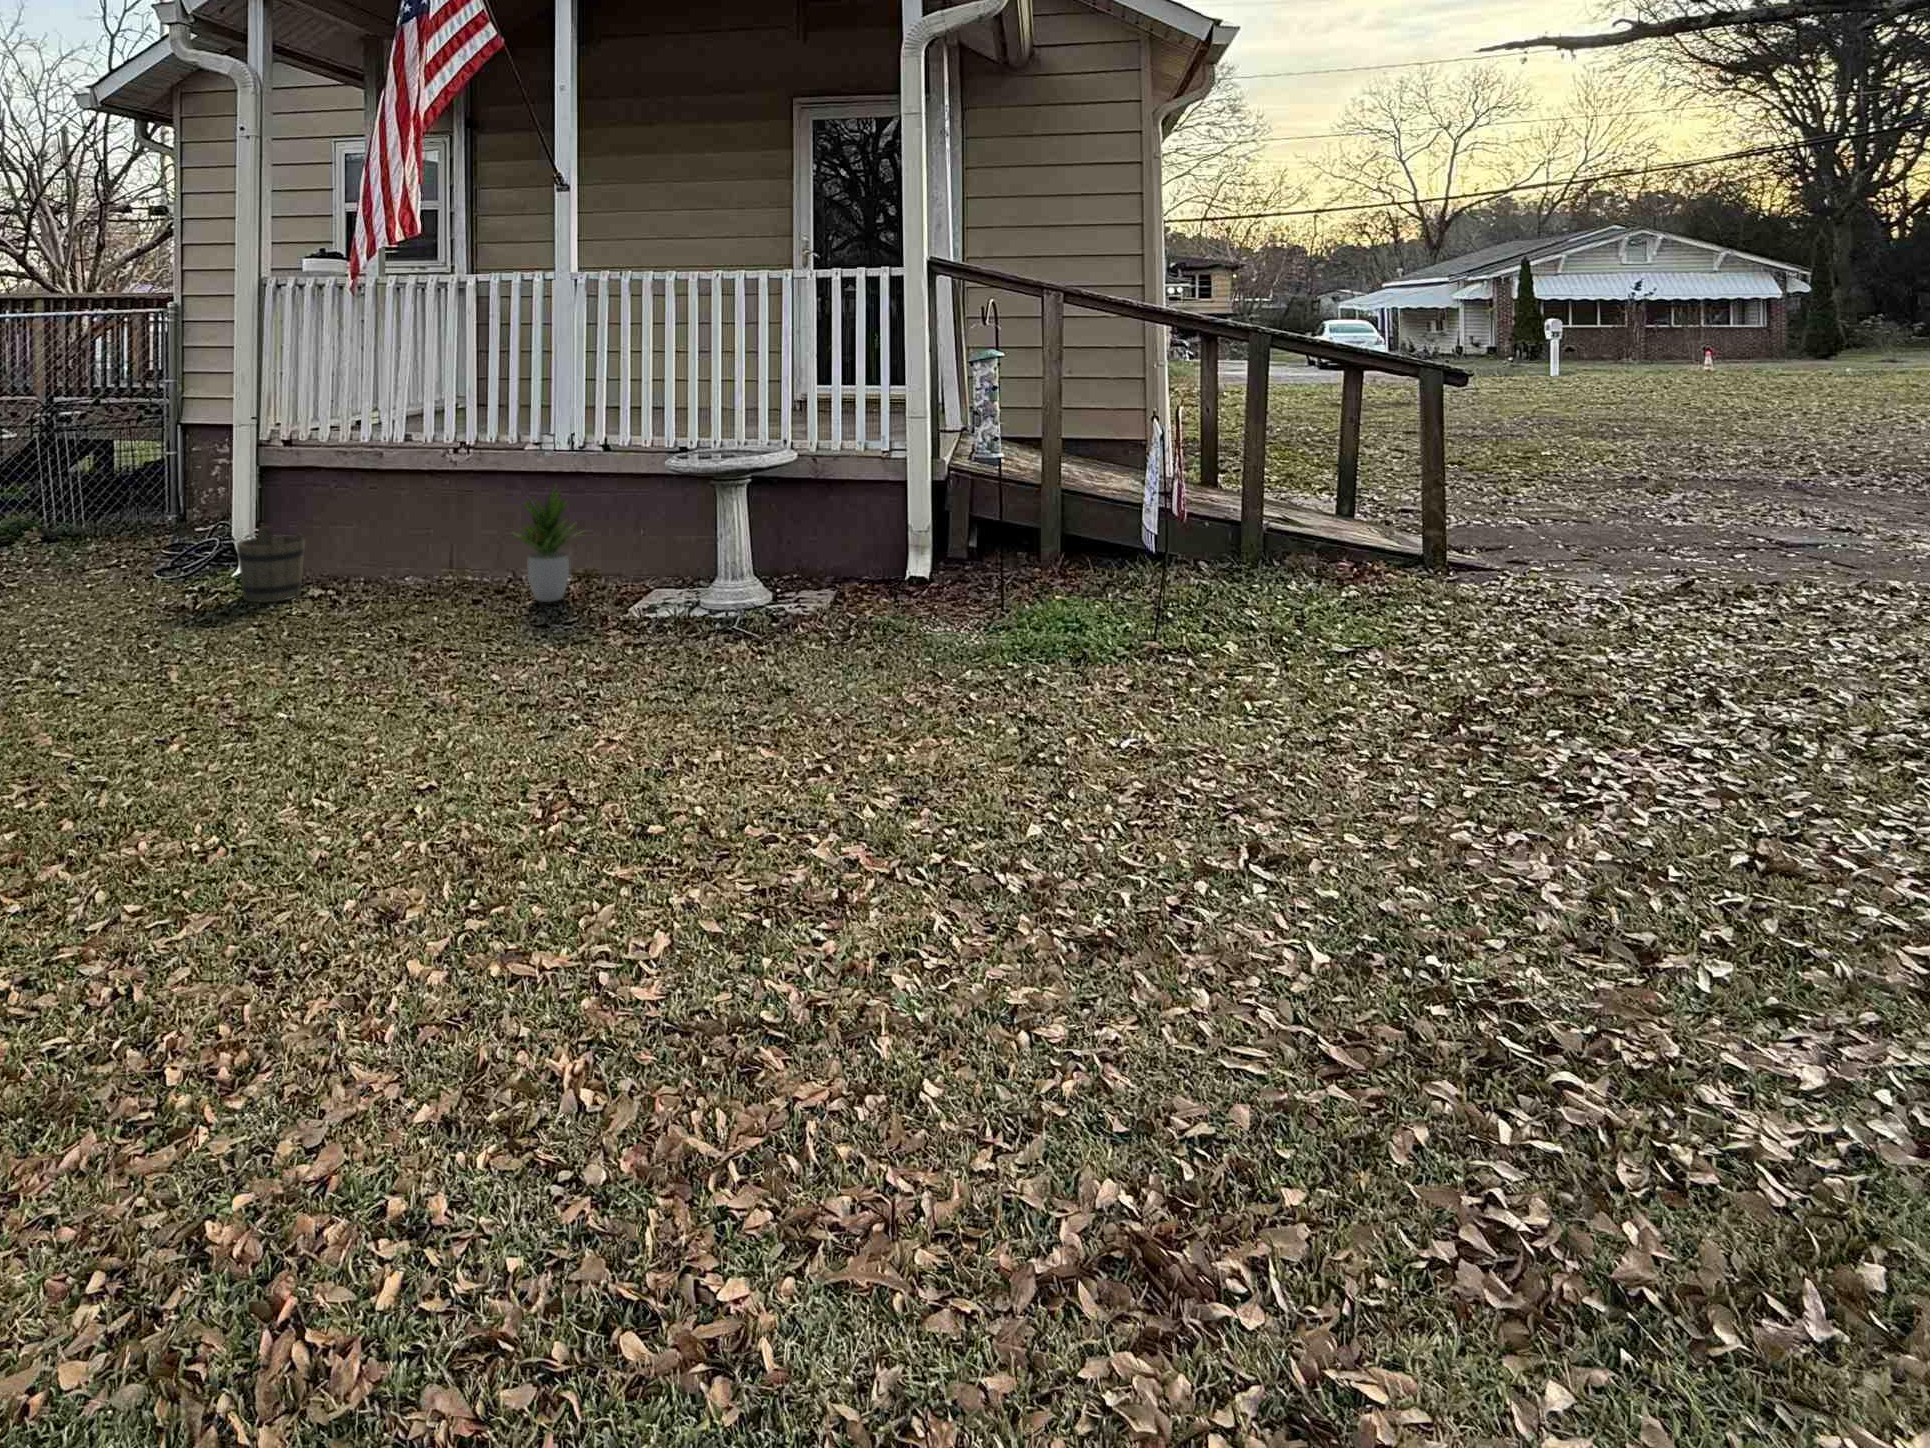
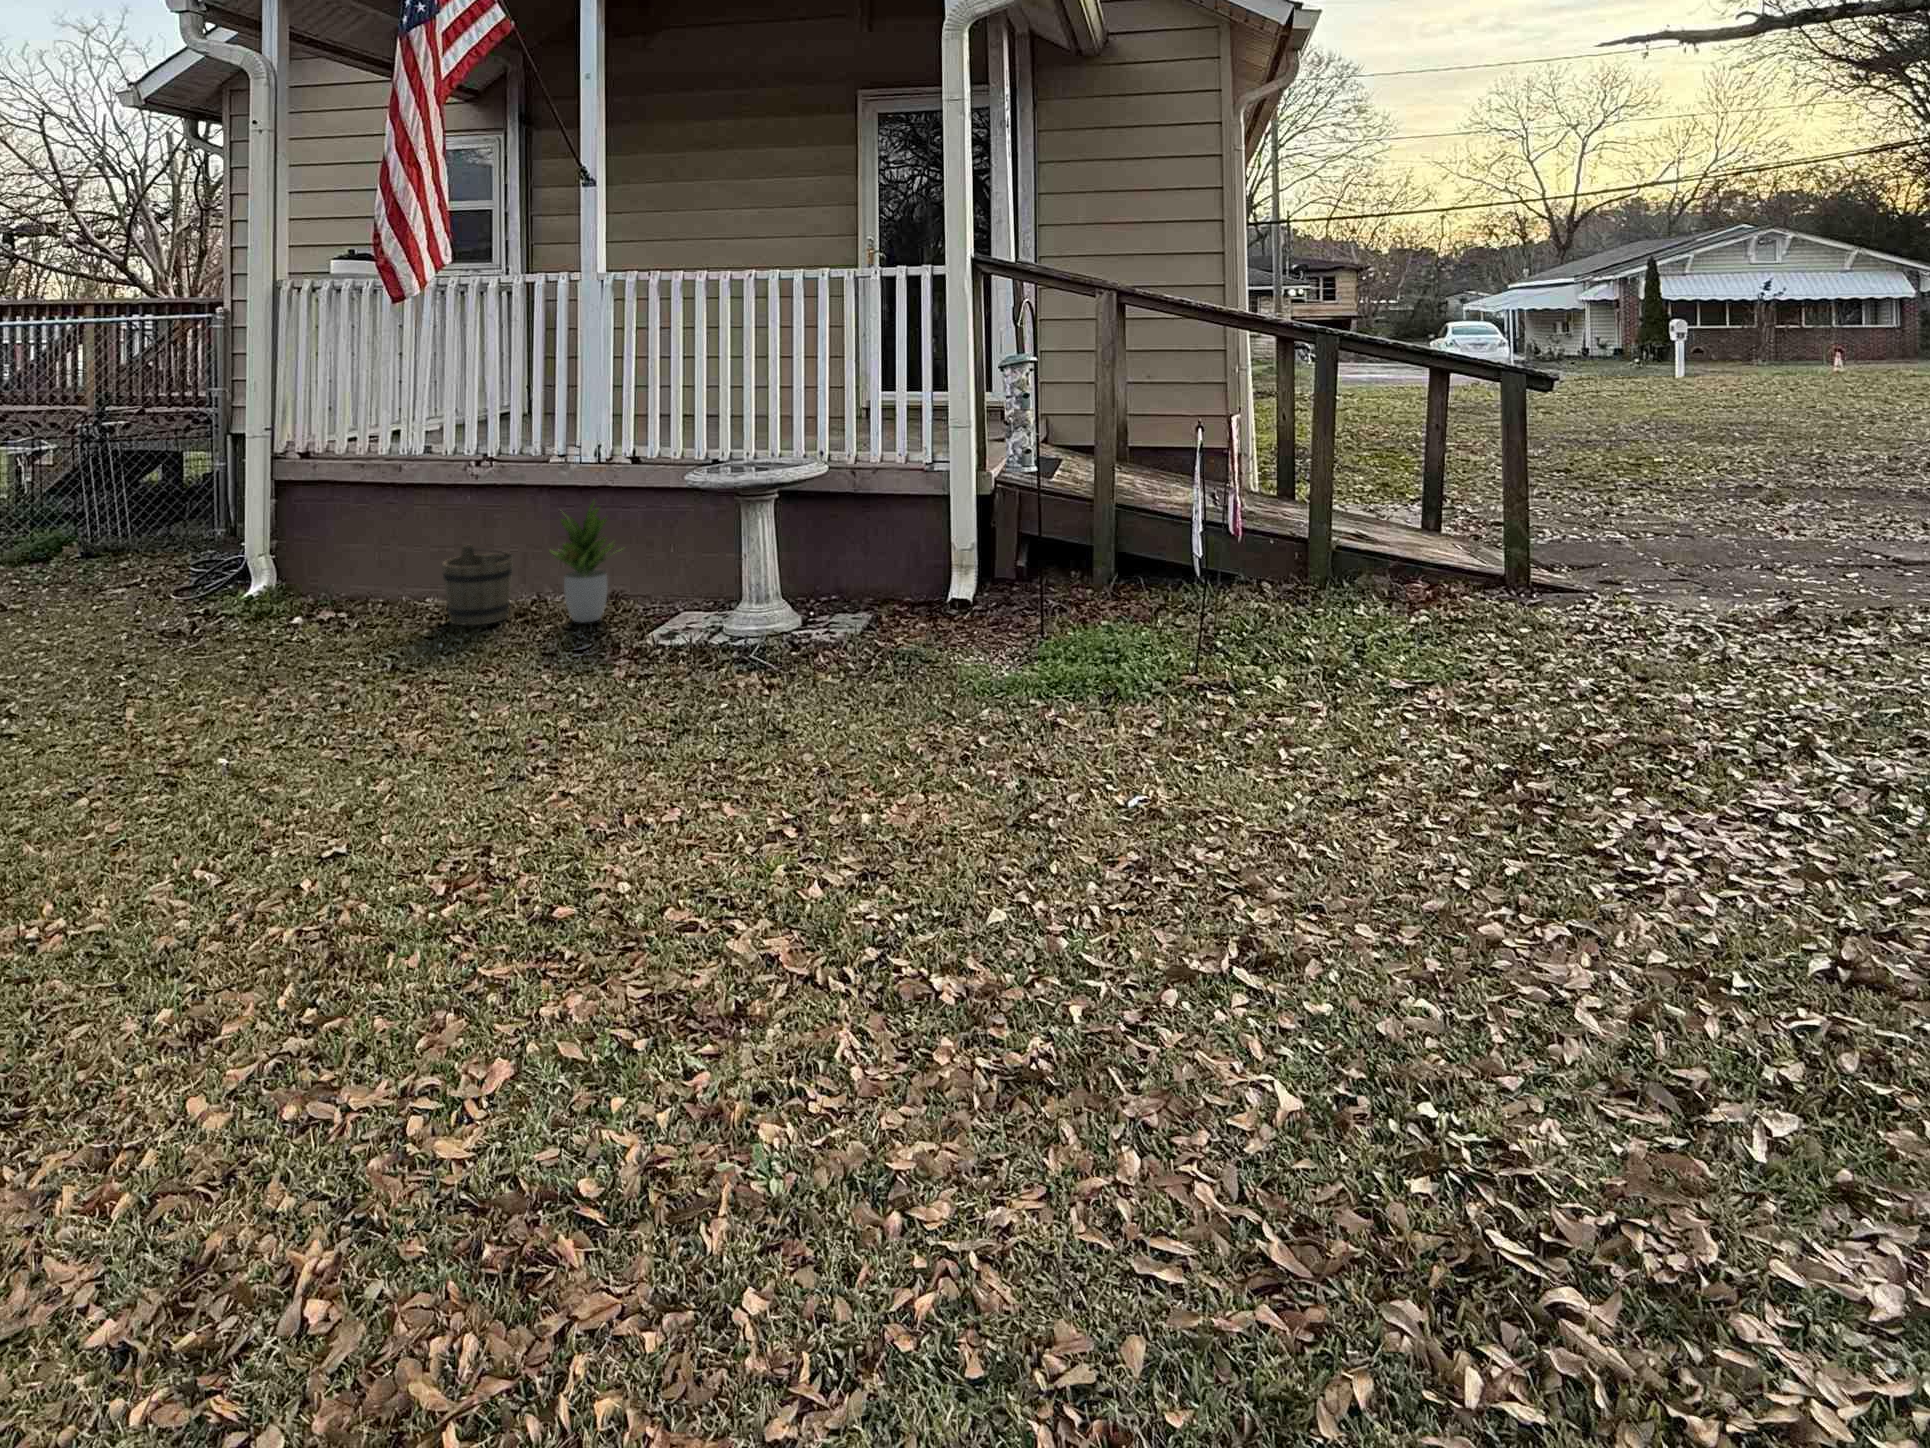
bucket: present [237,526,305,602] -> present [442,545,513,625]

